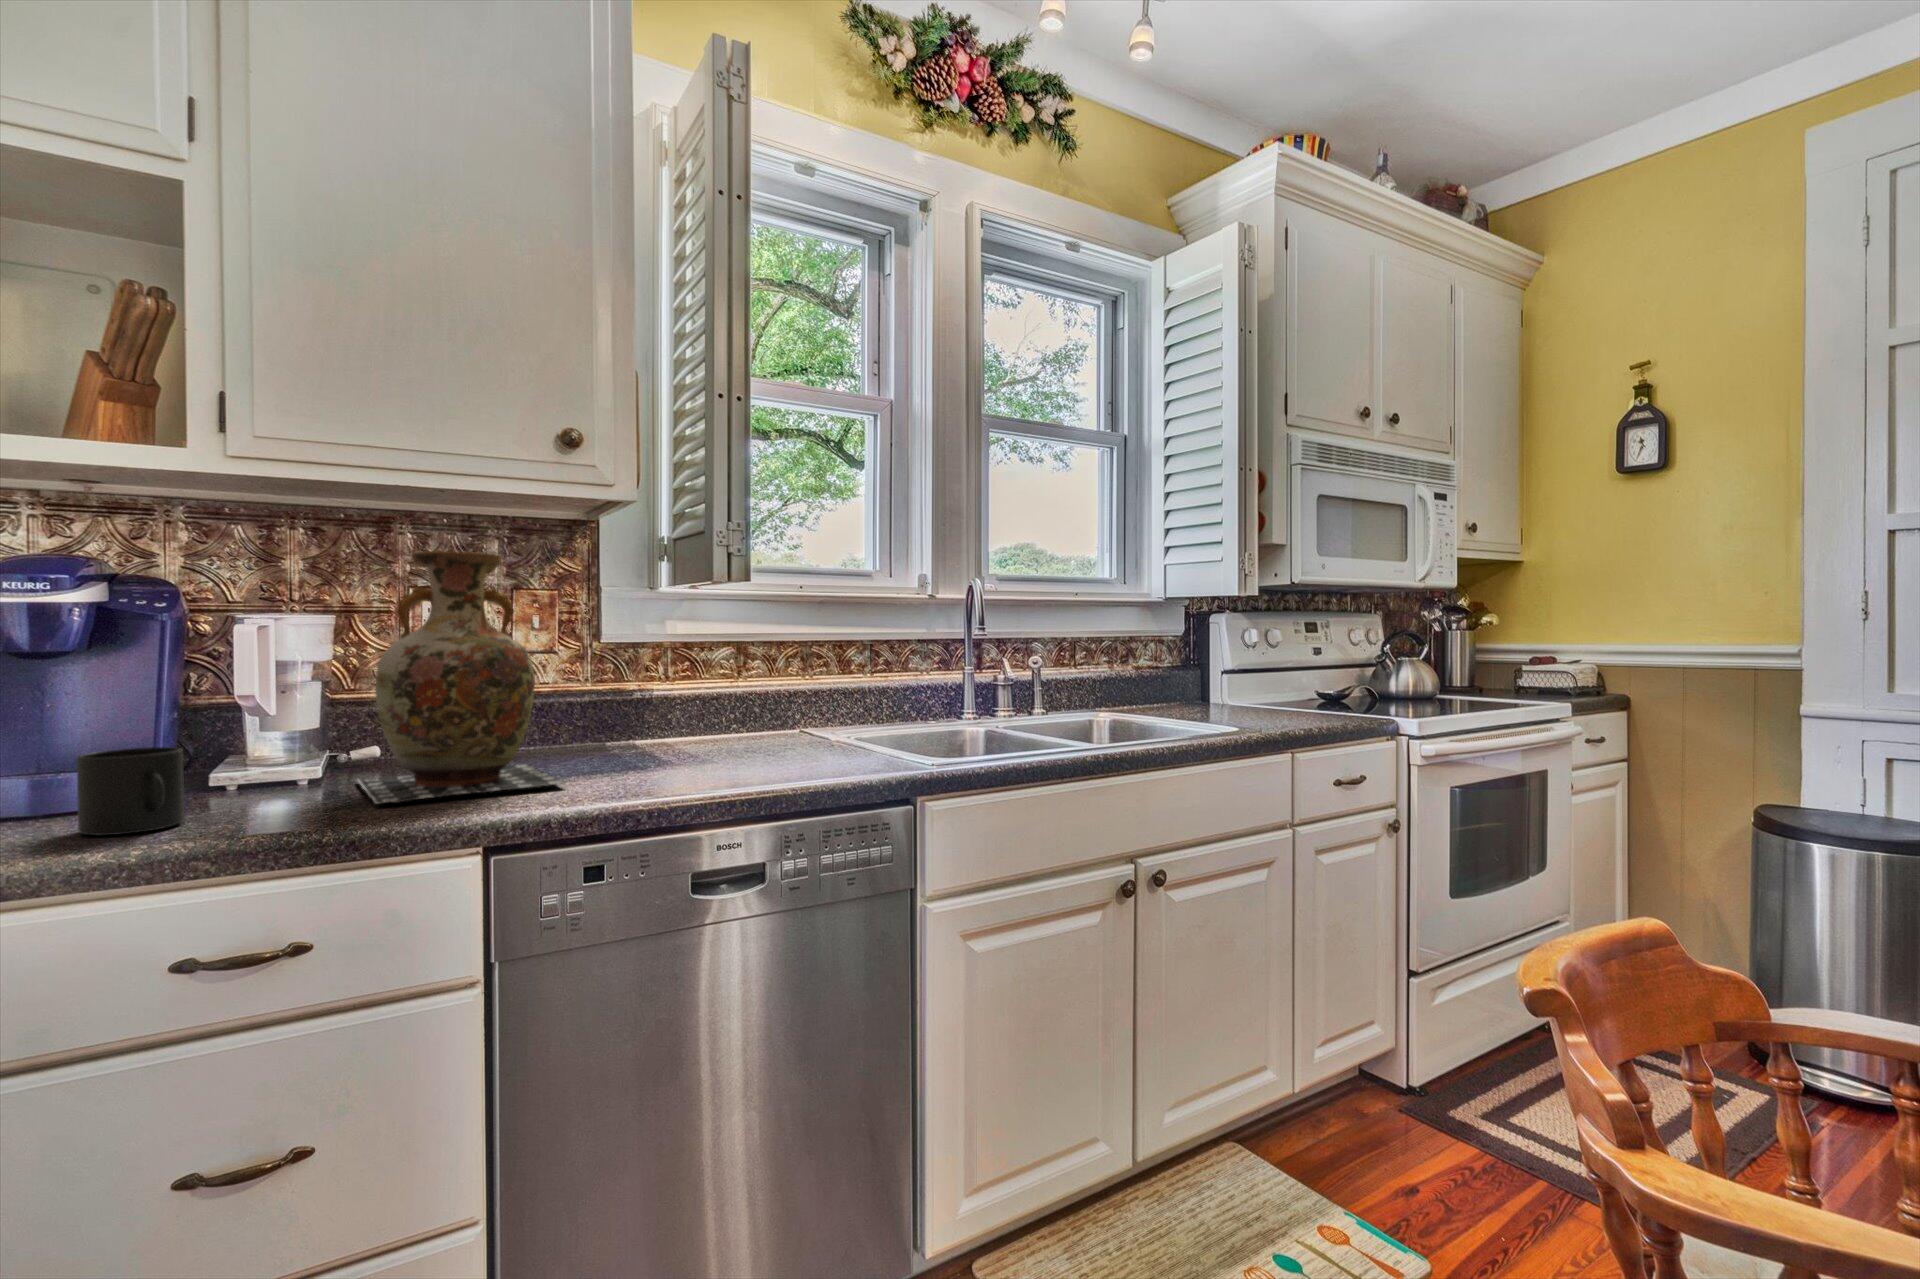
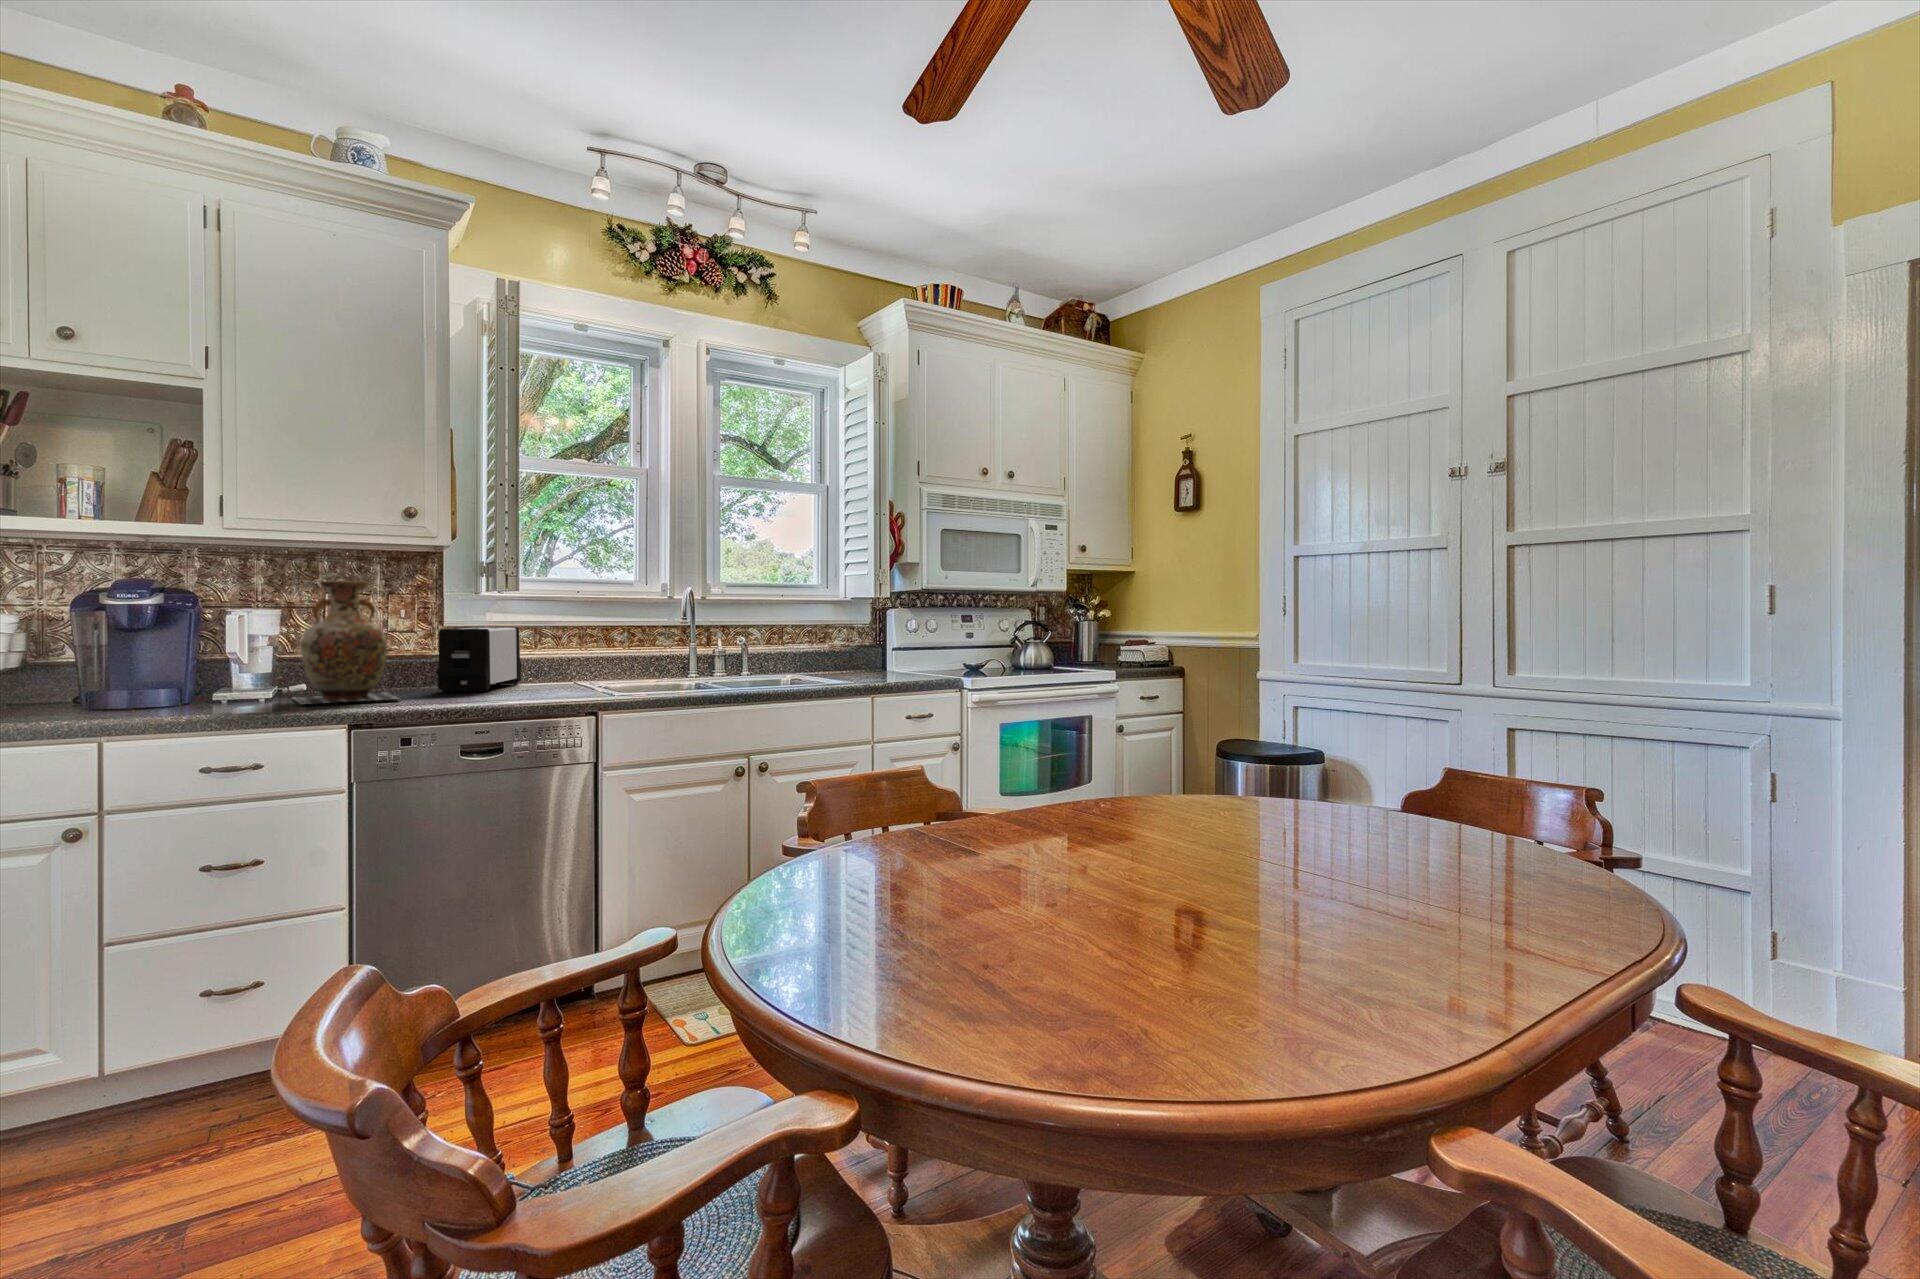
toaster: none [611,643,727,760] -> present [437,627,522,692]
mug: present [77,747,184,836] -> none [162,675,209,713]

